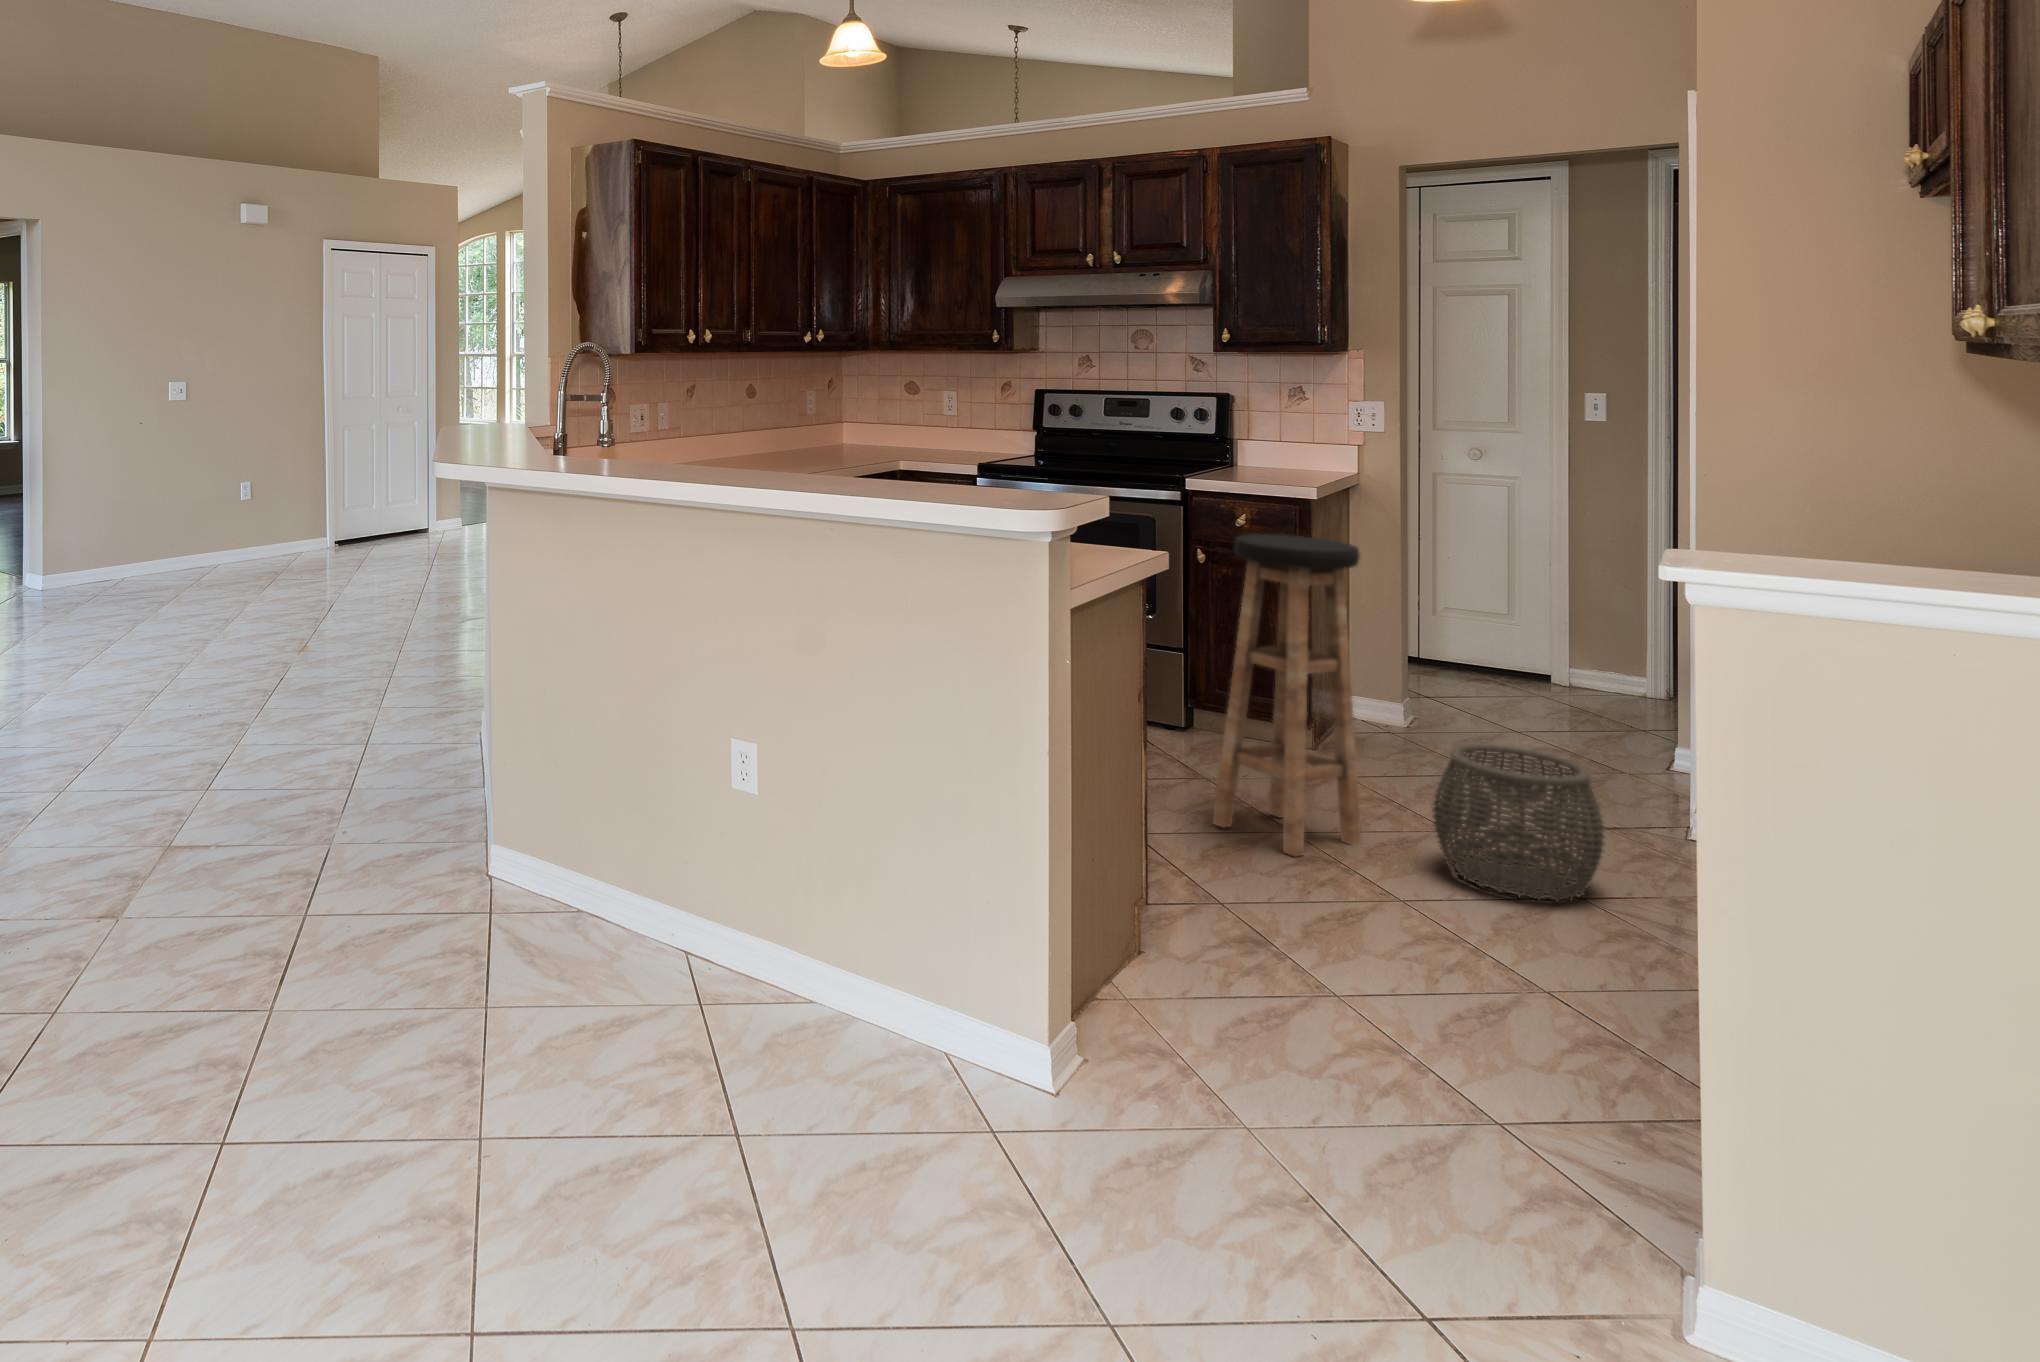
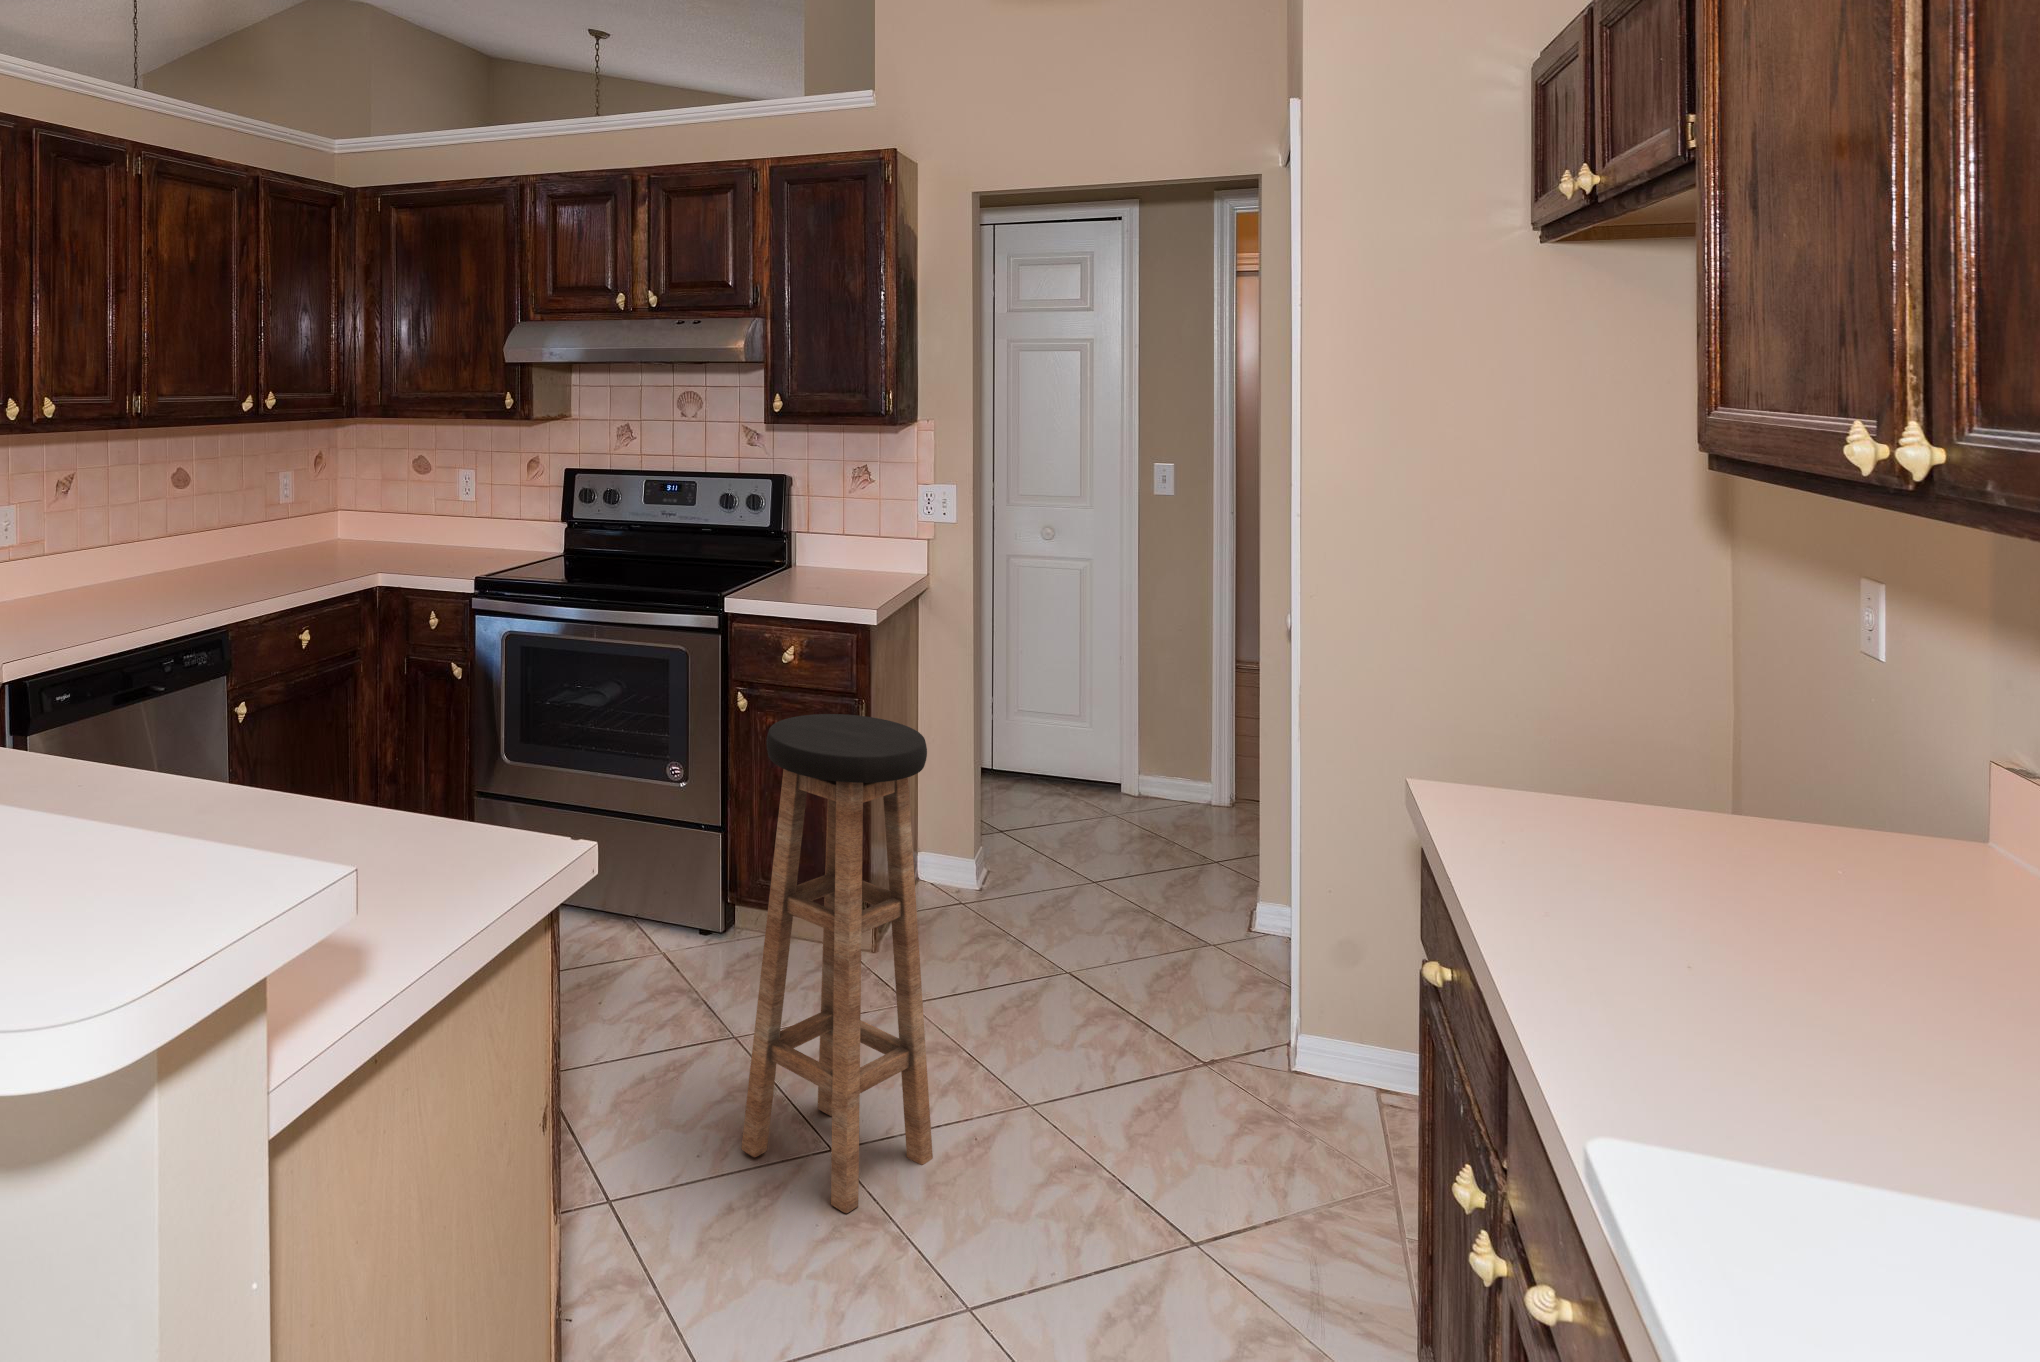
woven basket: present [1433,744,1605,901] -> none [1020,1008,1233,1263]

